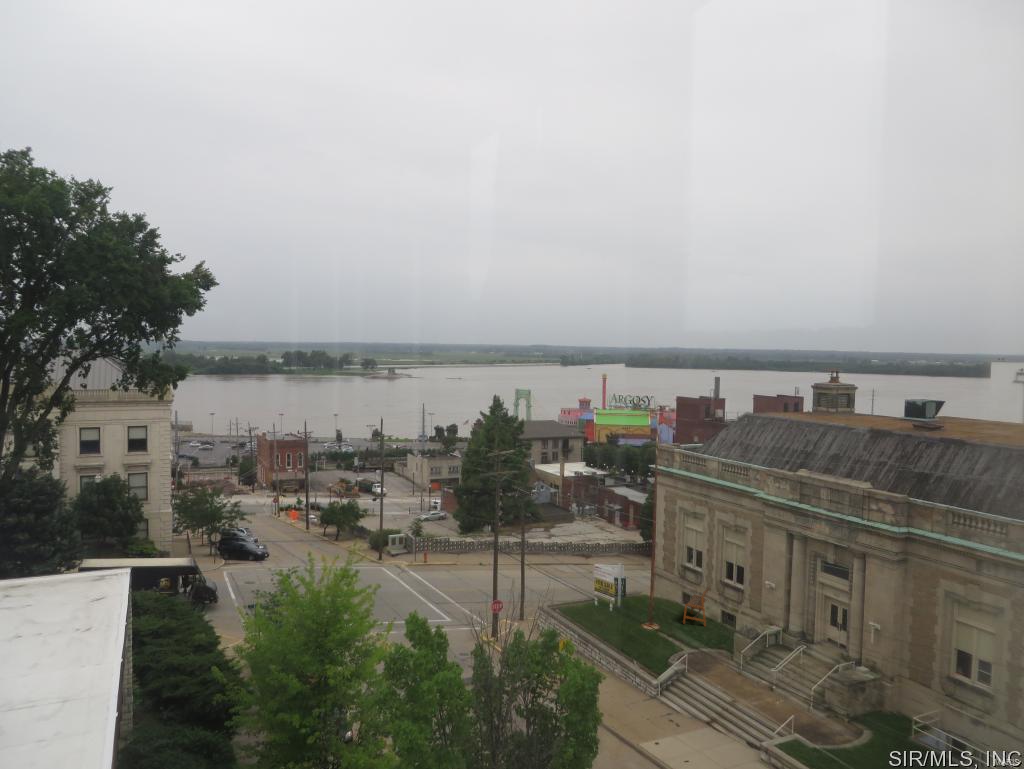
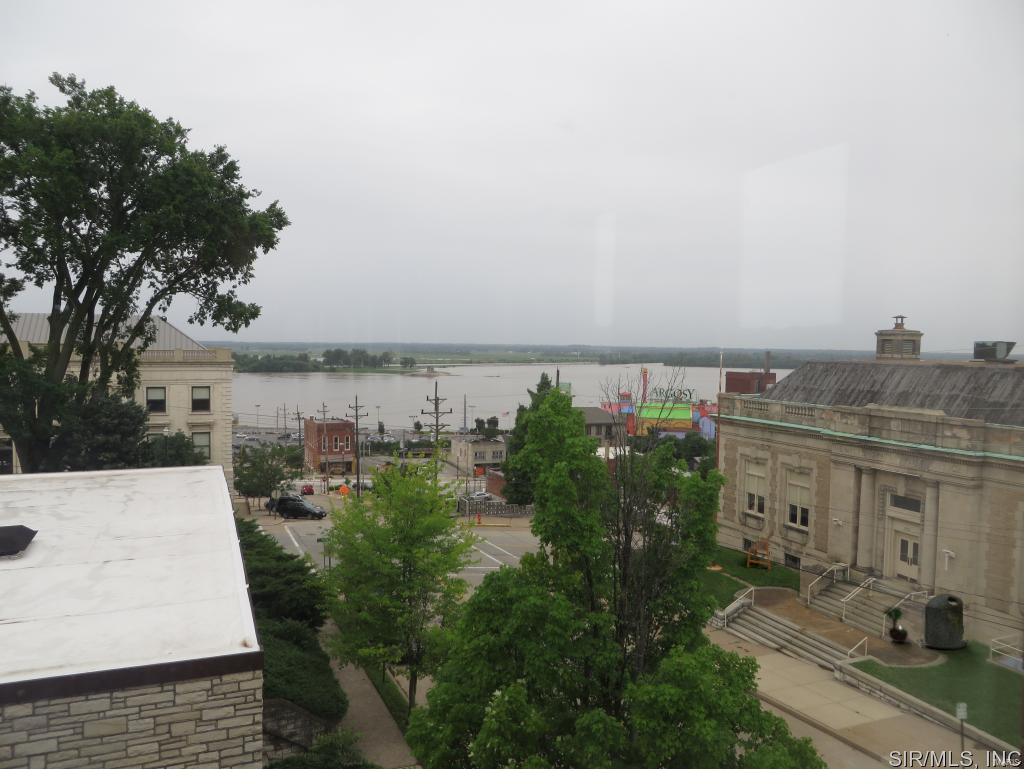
trash can: none [851,670,894,727] -> present [924,594,968,650]
potted tree: none [808,676,836,718] -> present [883,607,908,642]

